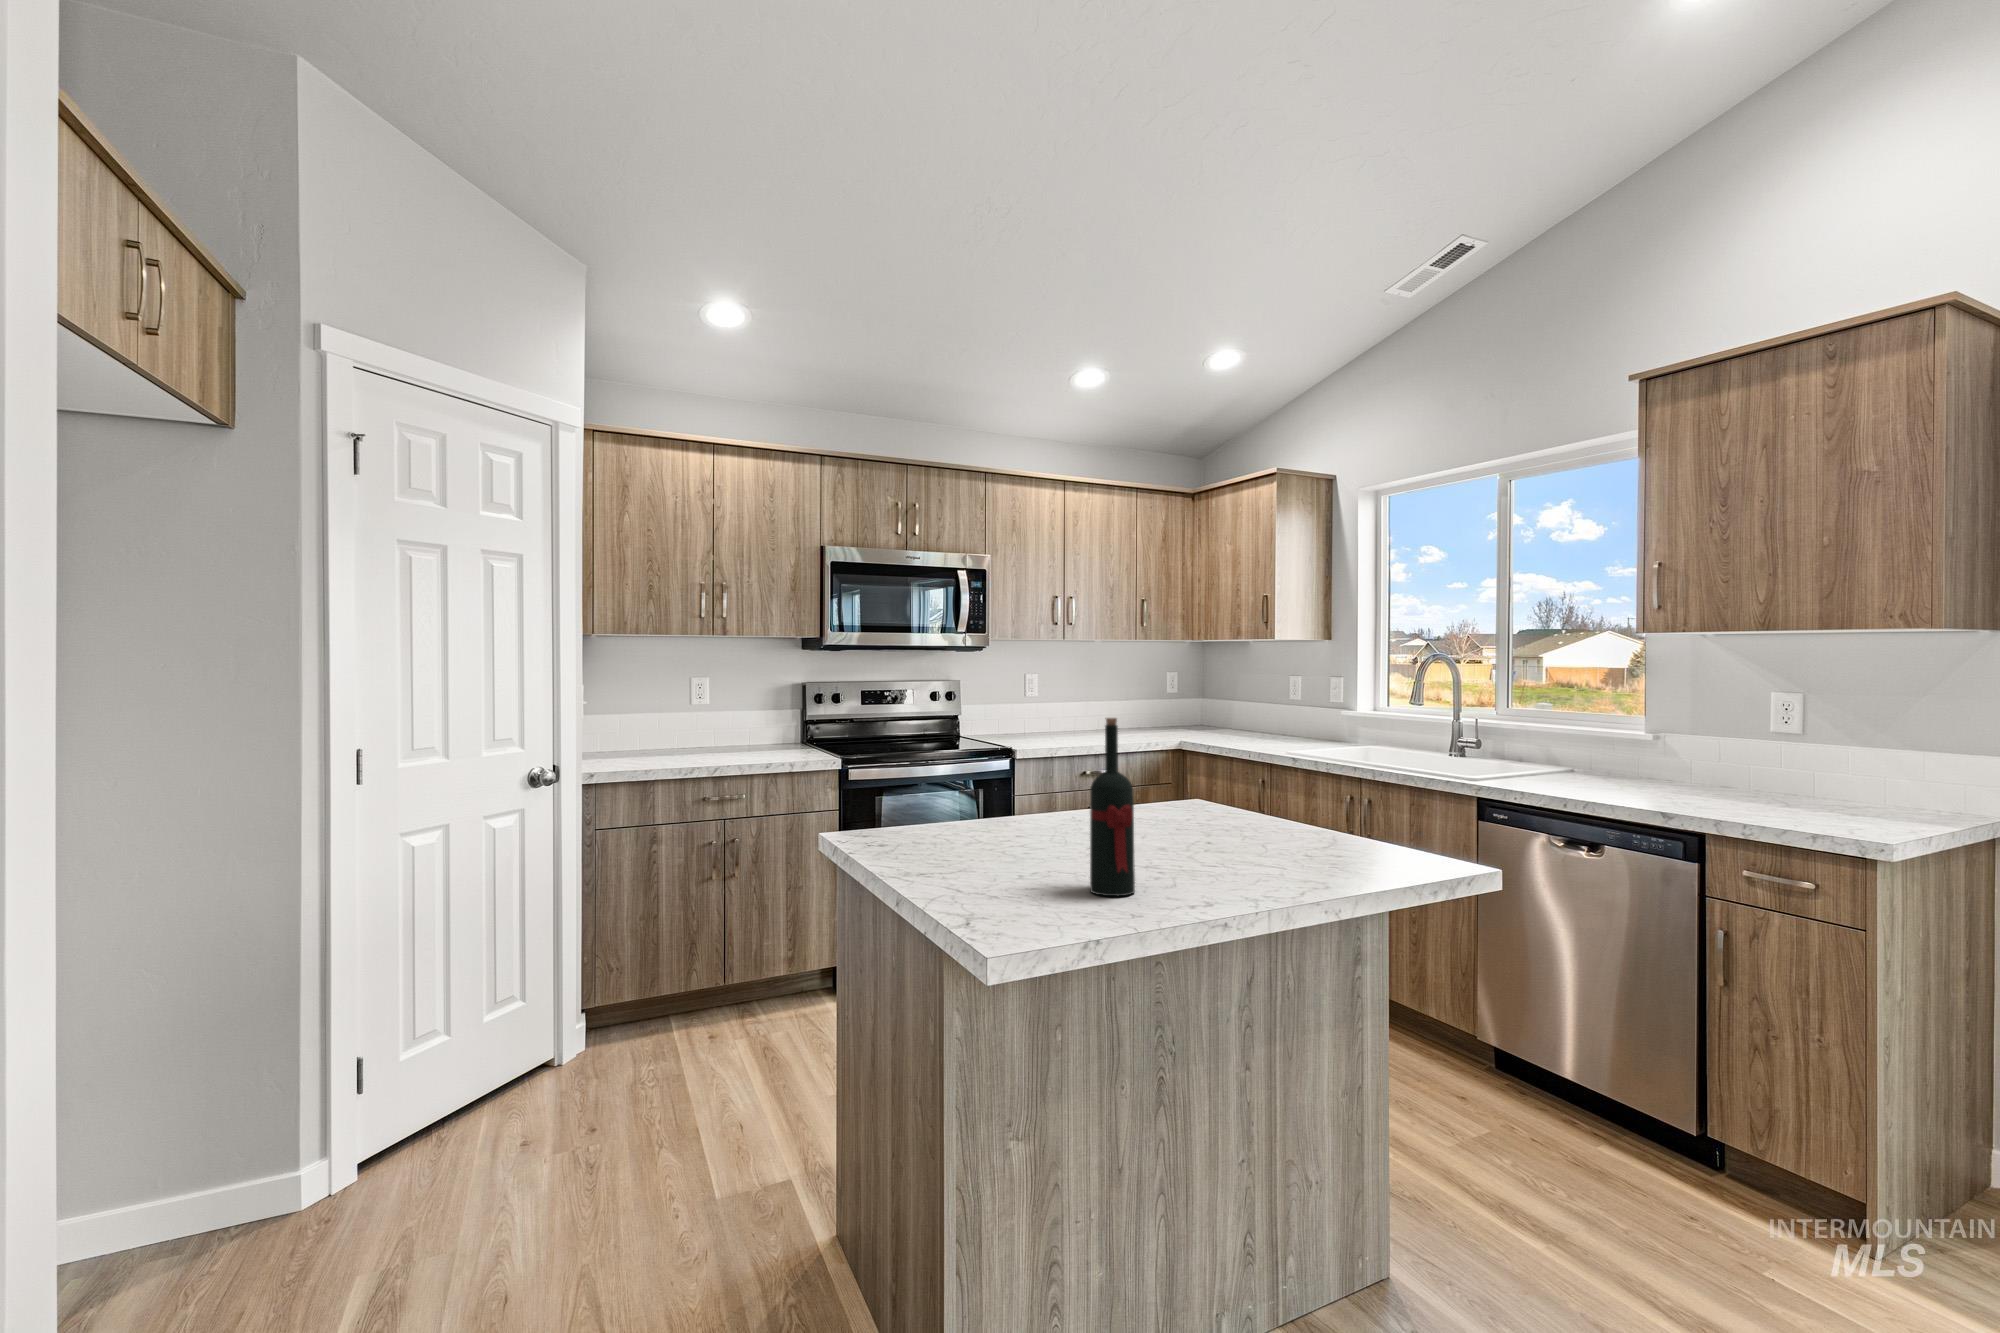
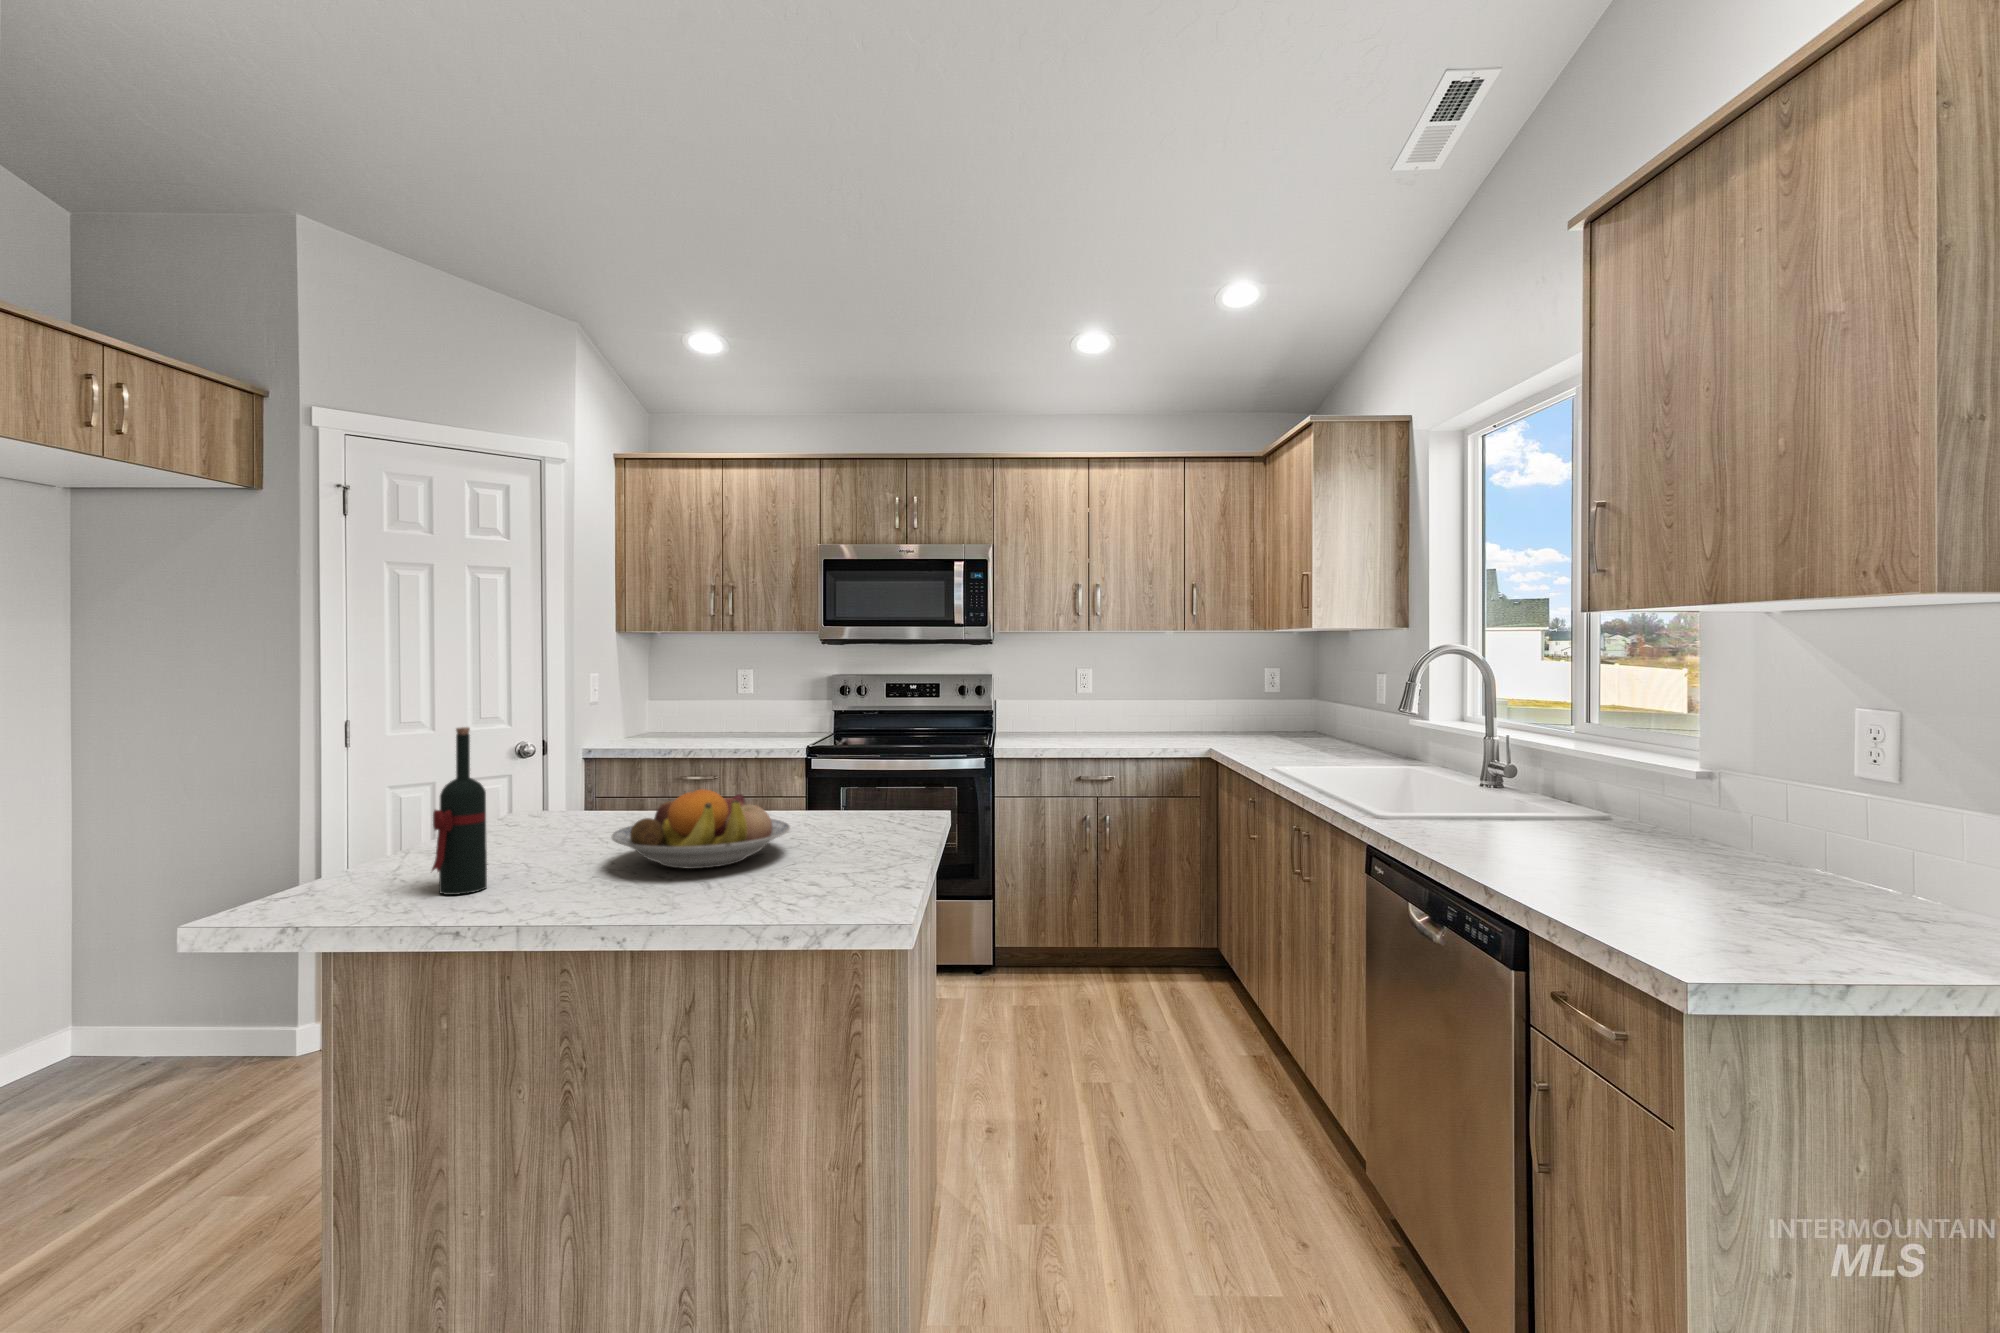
fruit bowl: none [1132,777,1303,854] -> present [611,790,790,869]

